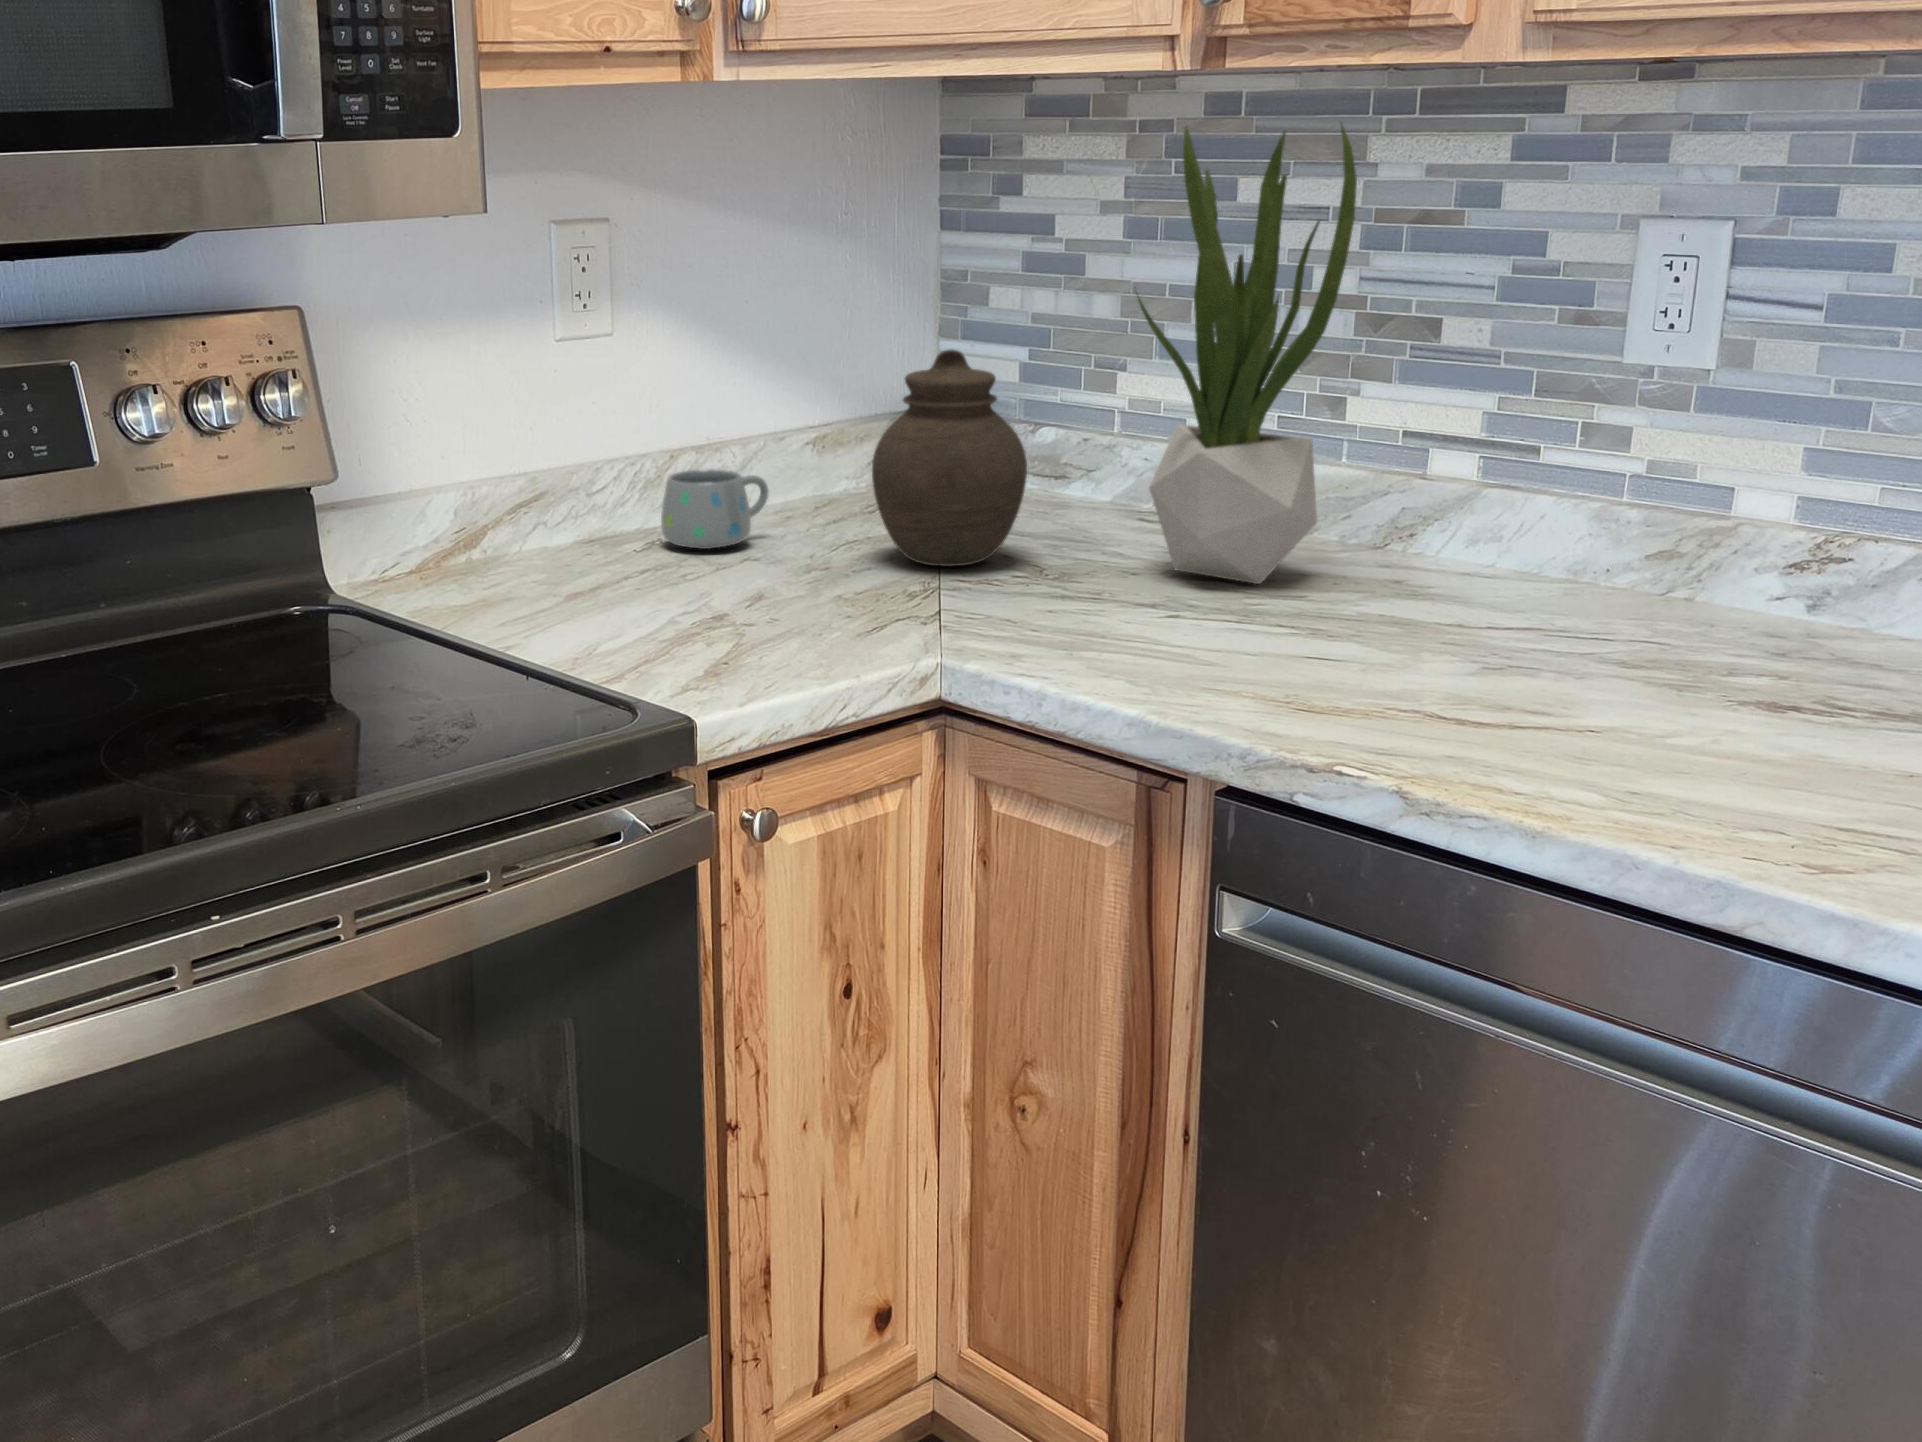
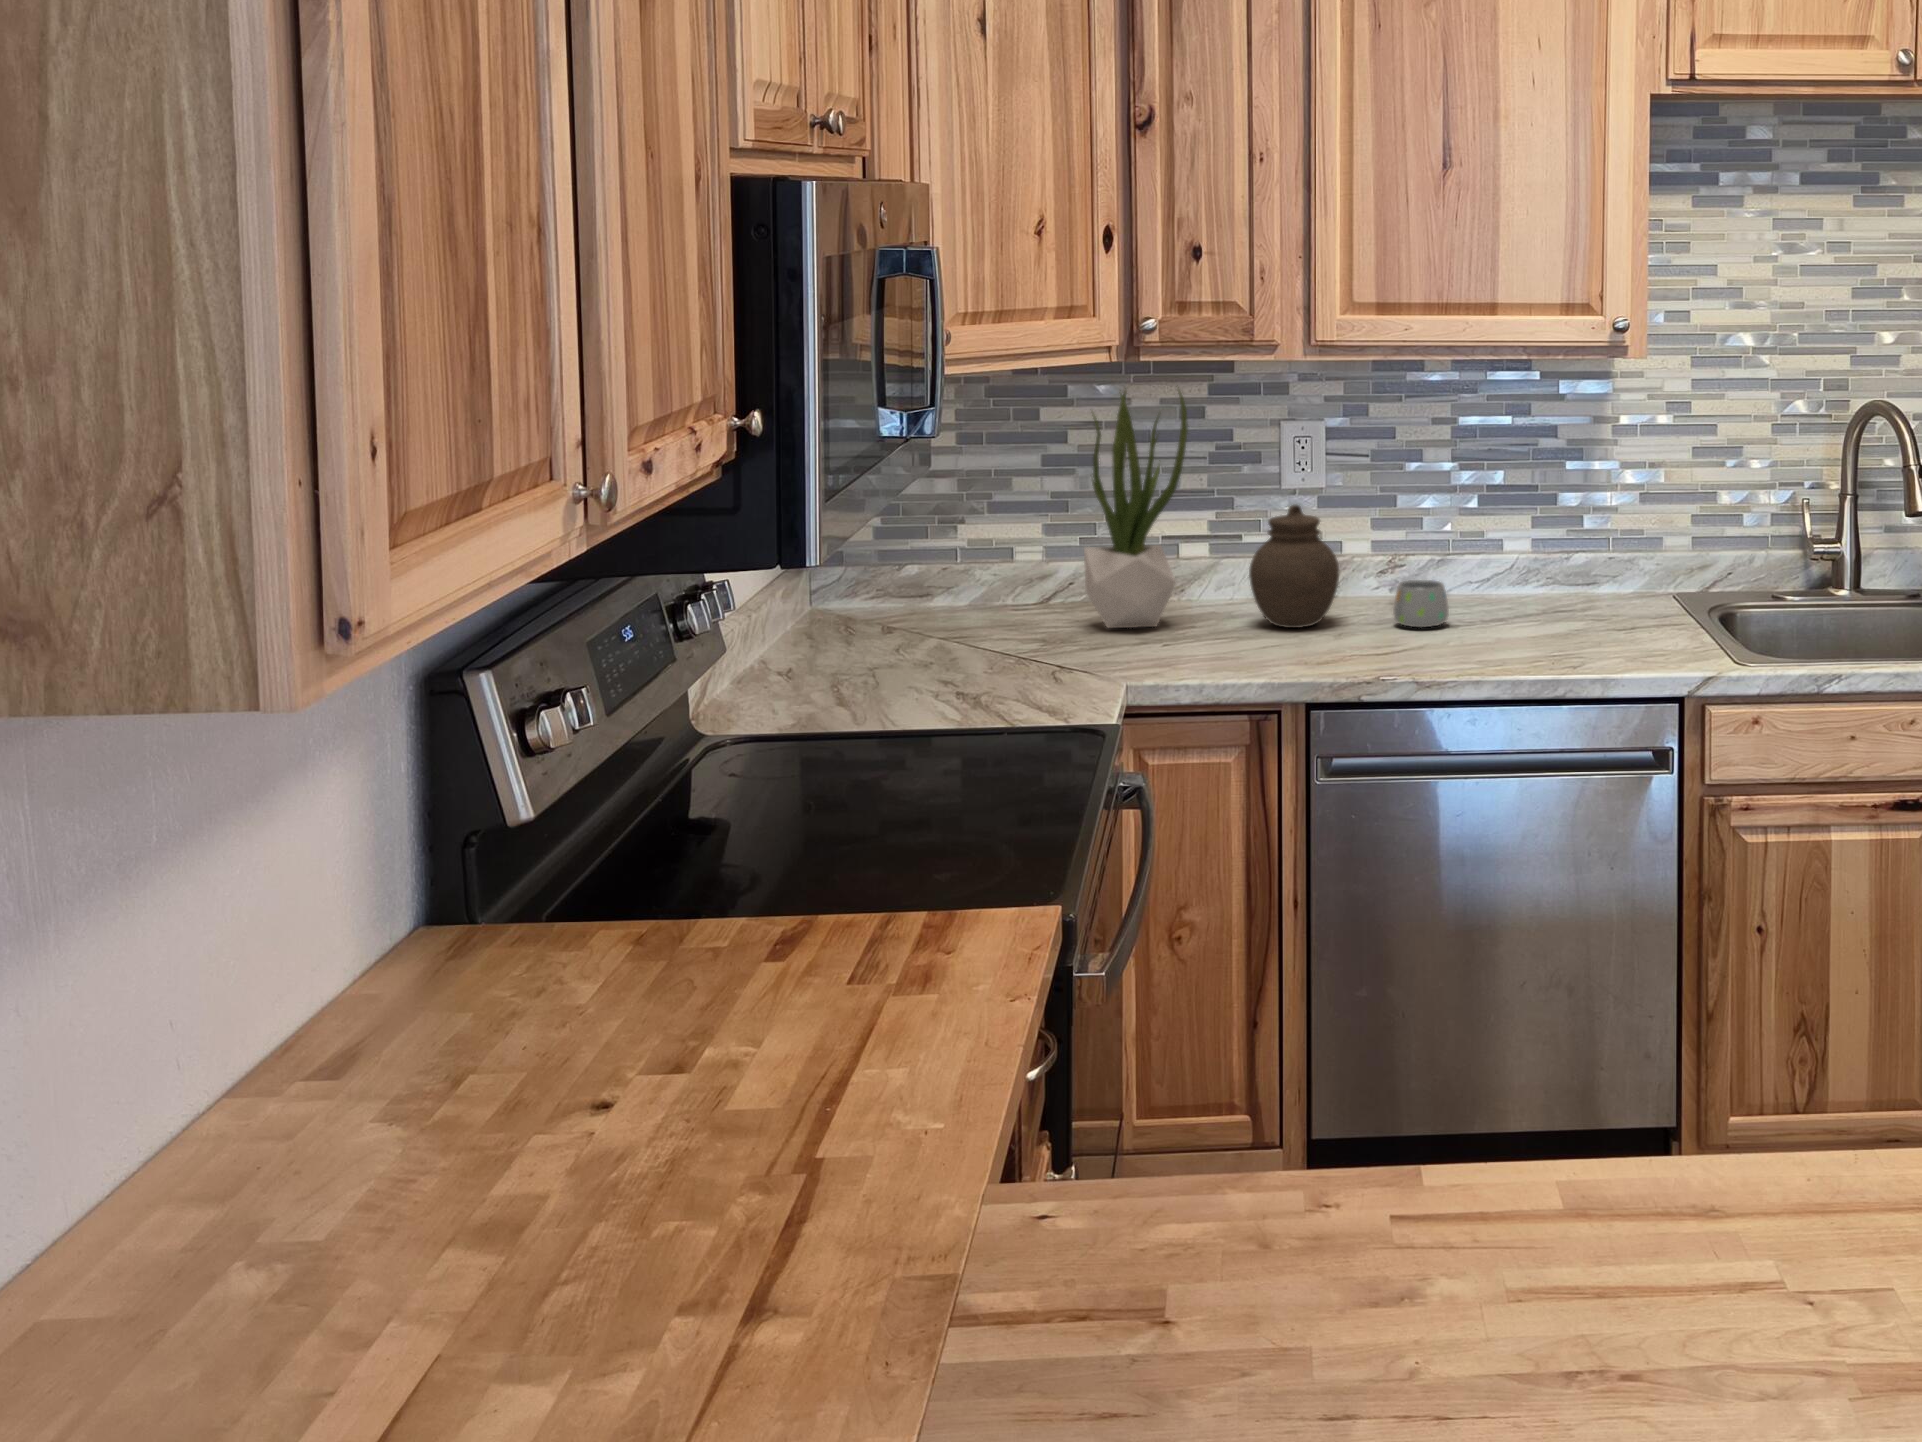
jar: present [872,349,1027,566] -> present [1249,505,1339,628]
mug: present [661,469,769,549] -> present [1393,580,1449,628]

